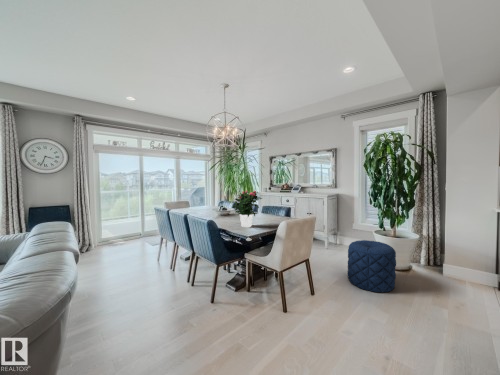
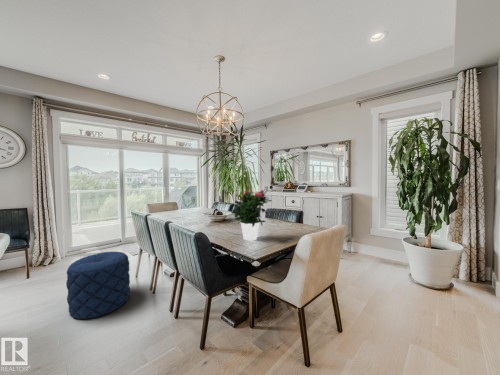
pouf: present [347,240,396,292] -> present [66,252,130,319]

